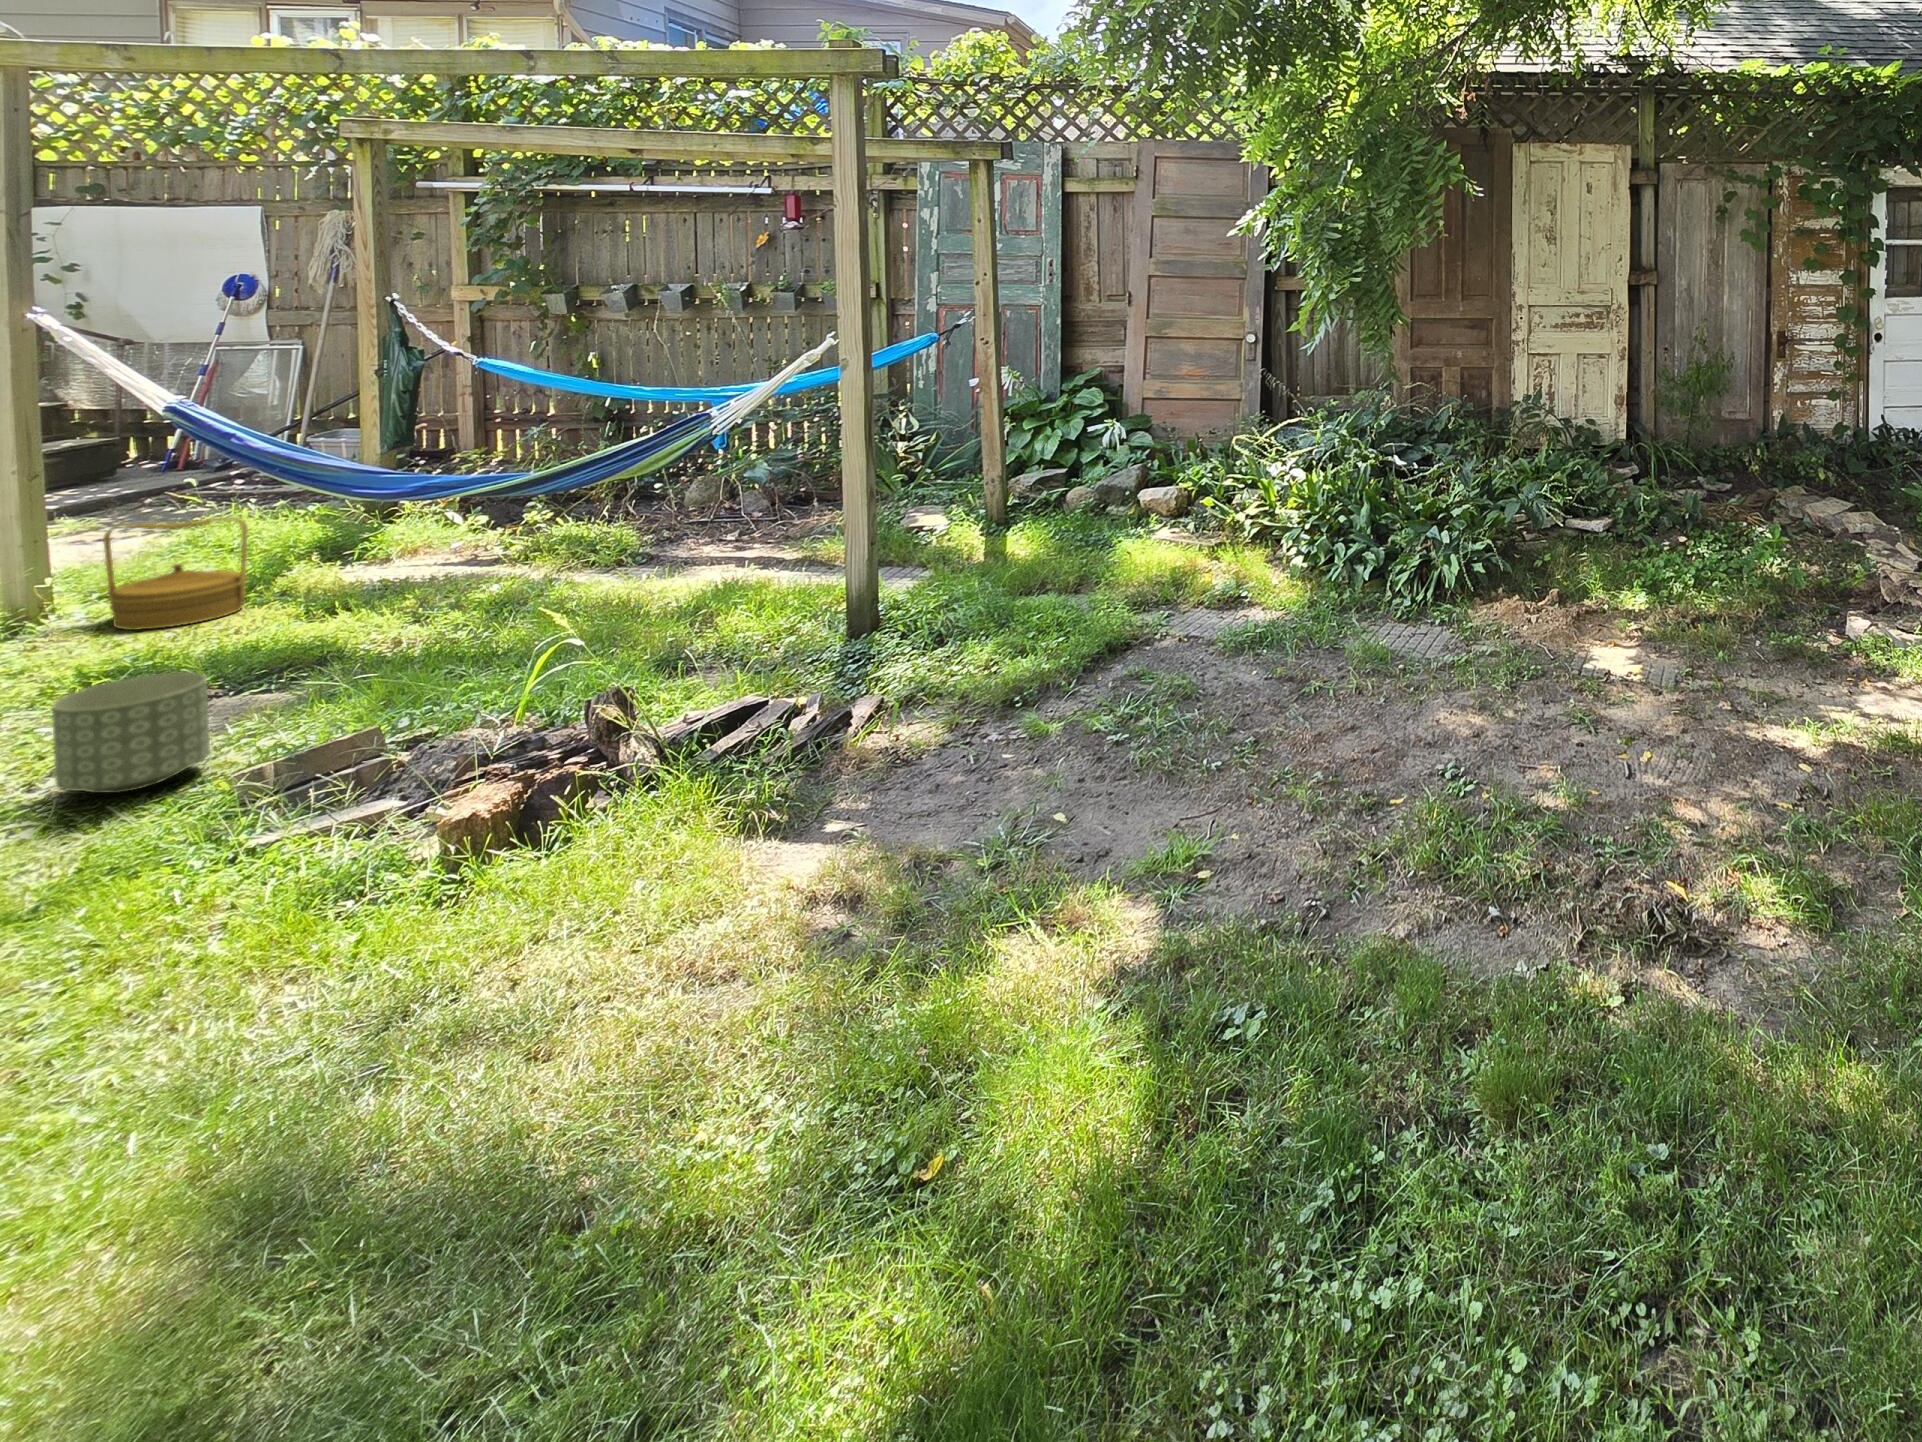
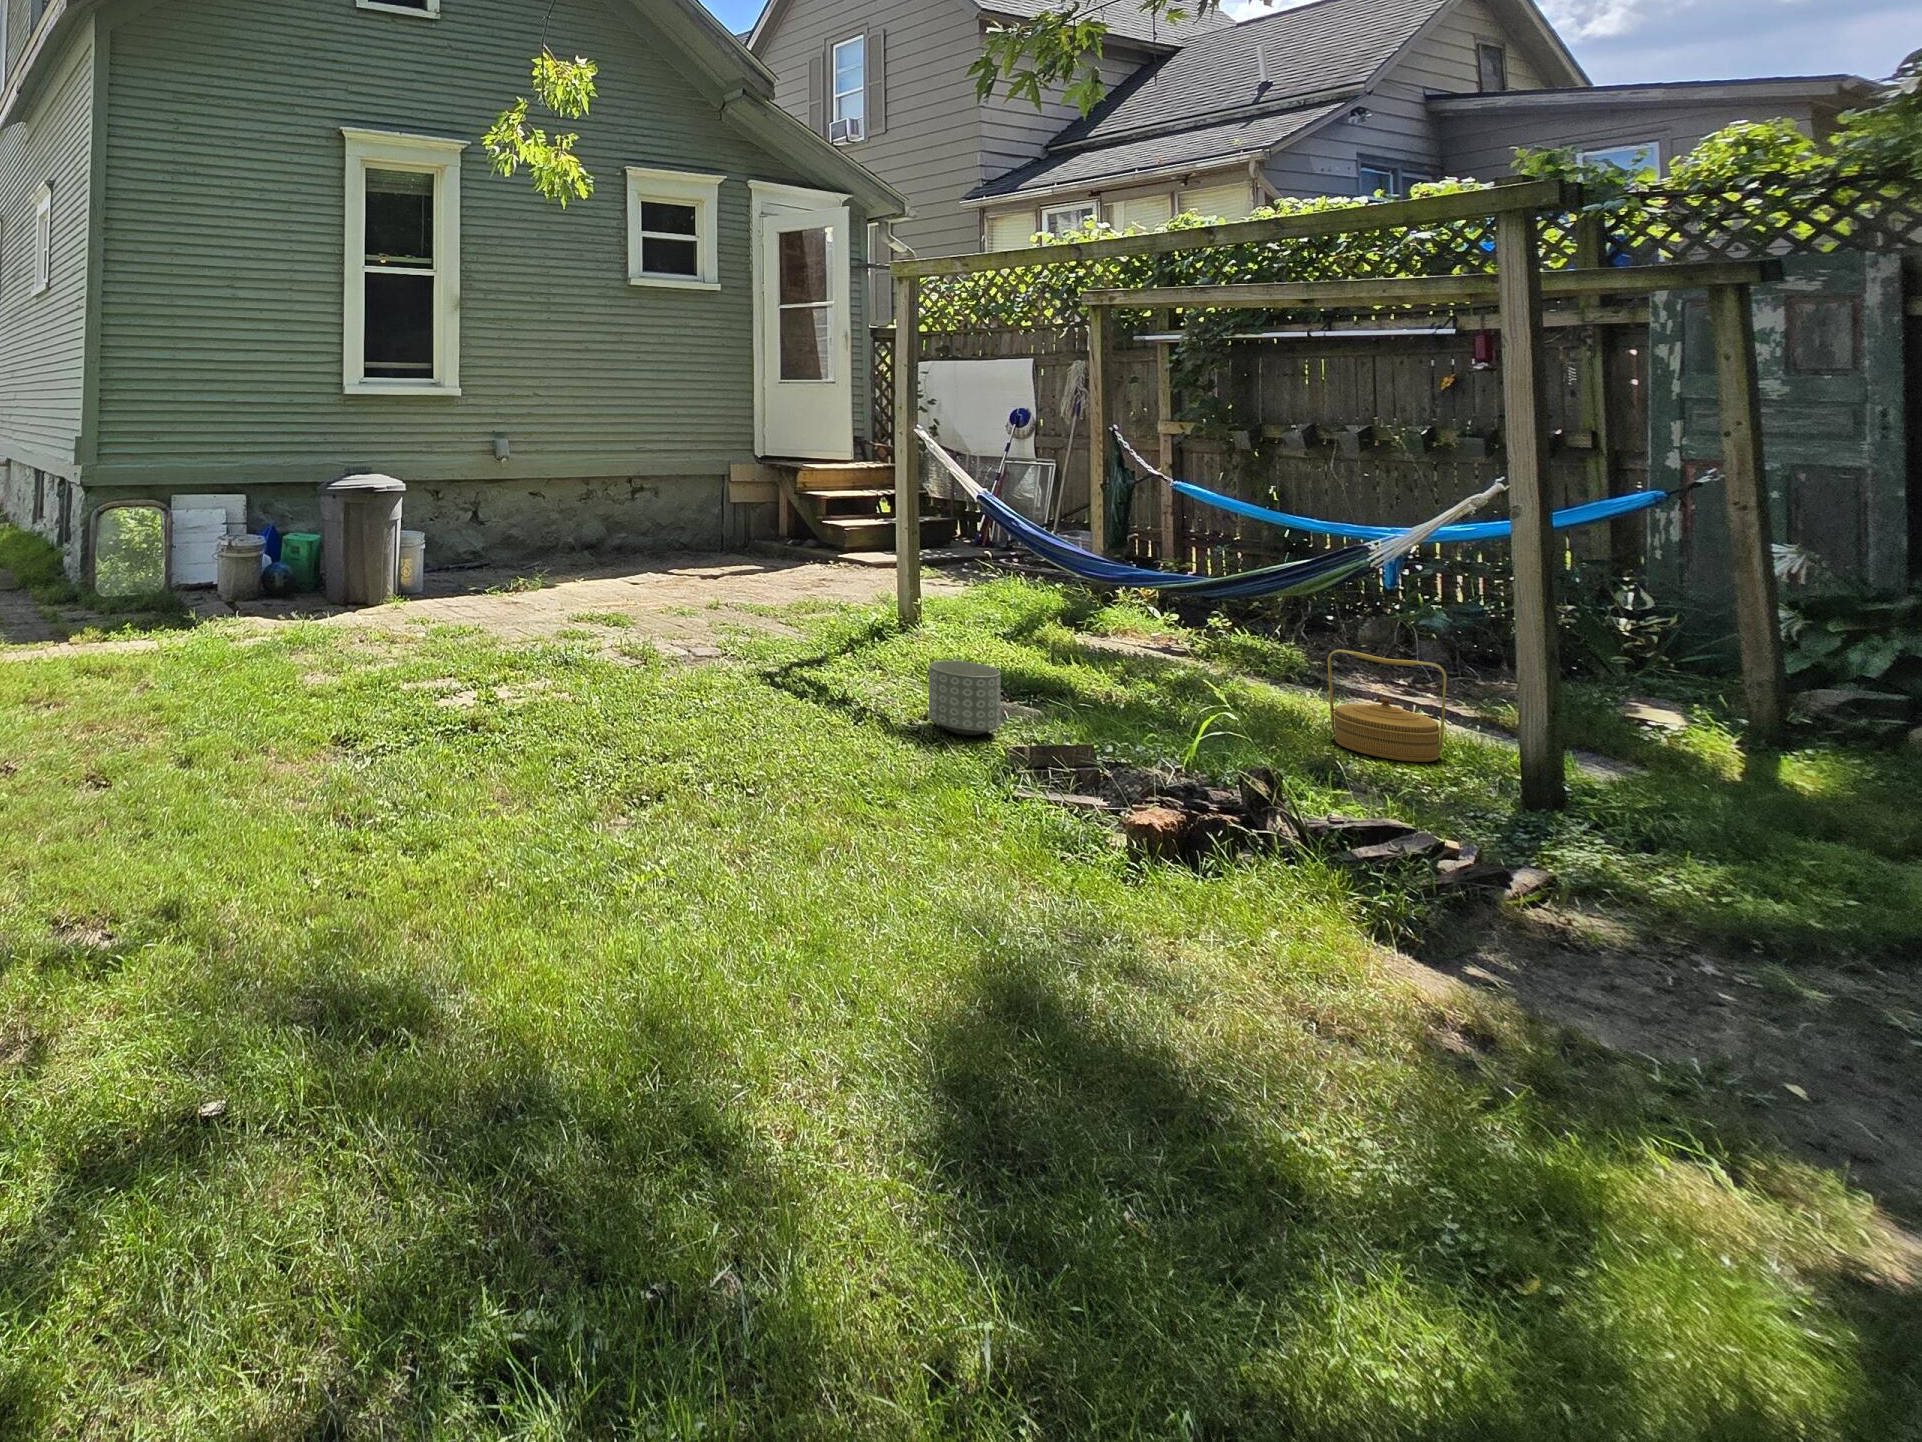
basket: present [103,517,248,630] -> present [1328,649,1447,762]

